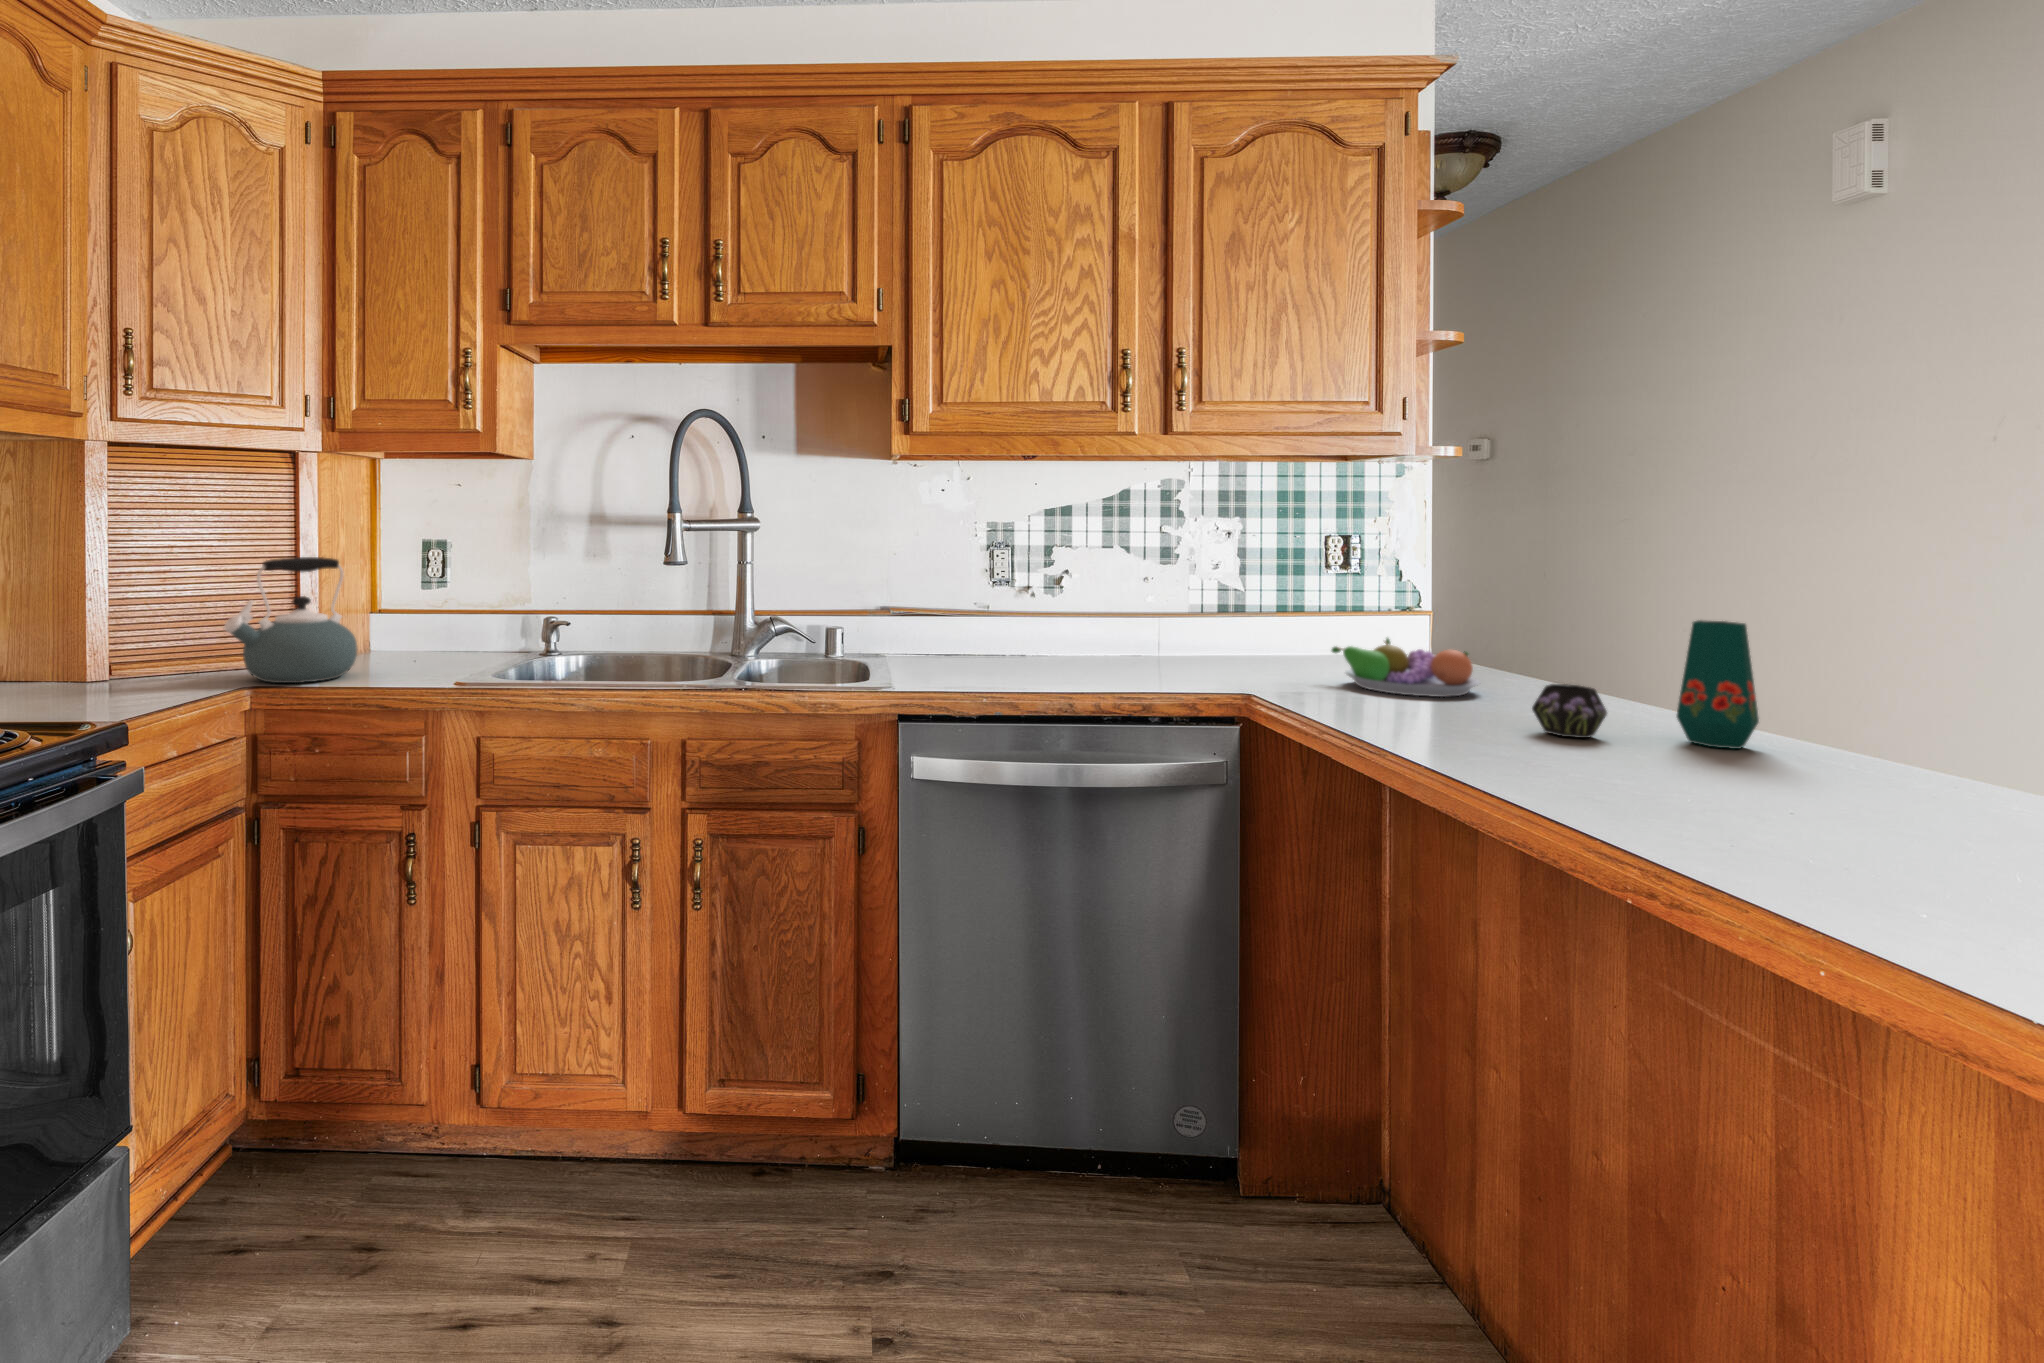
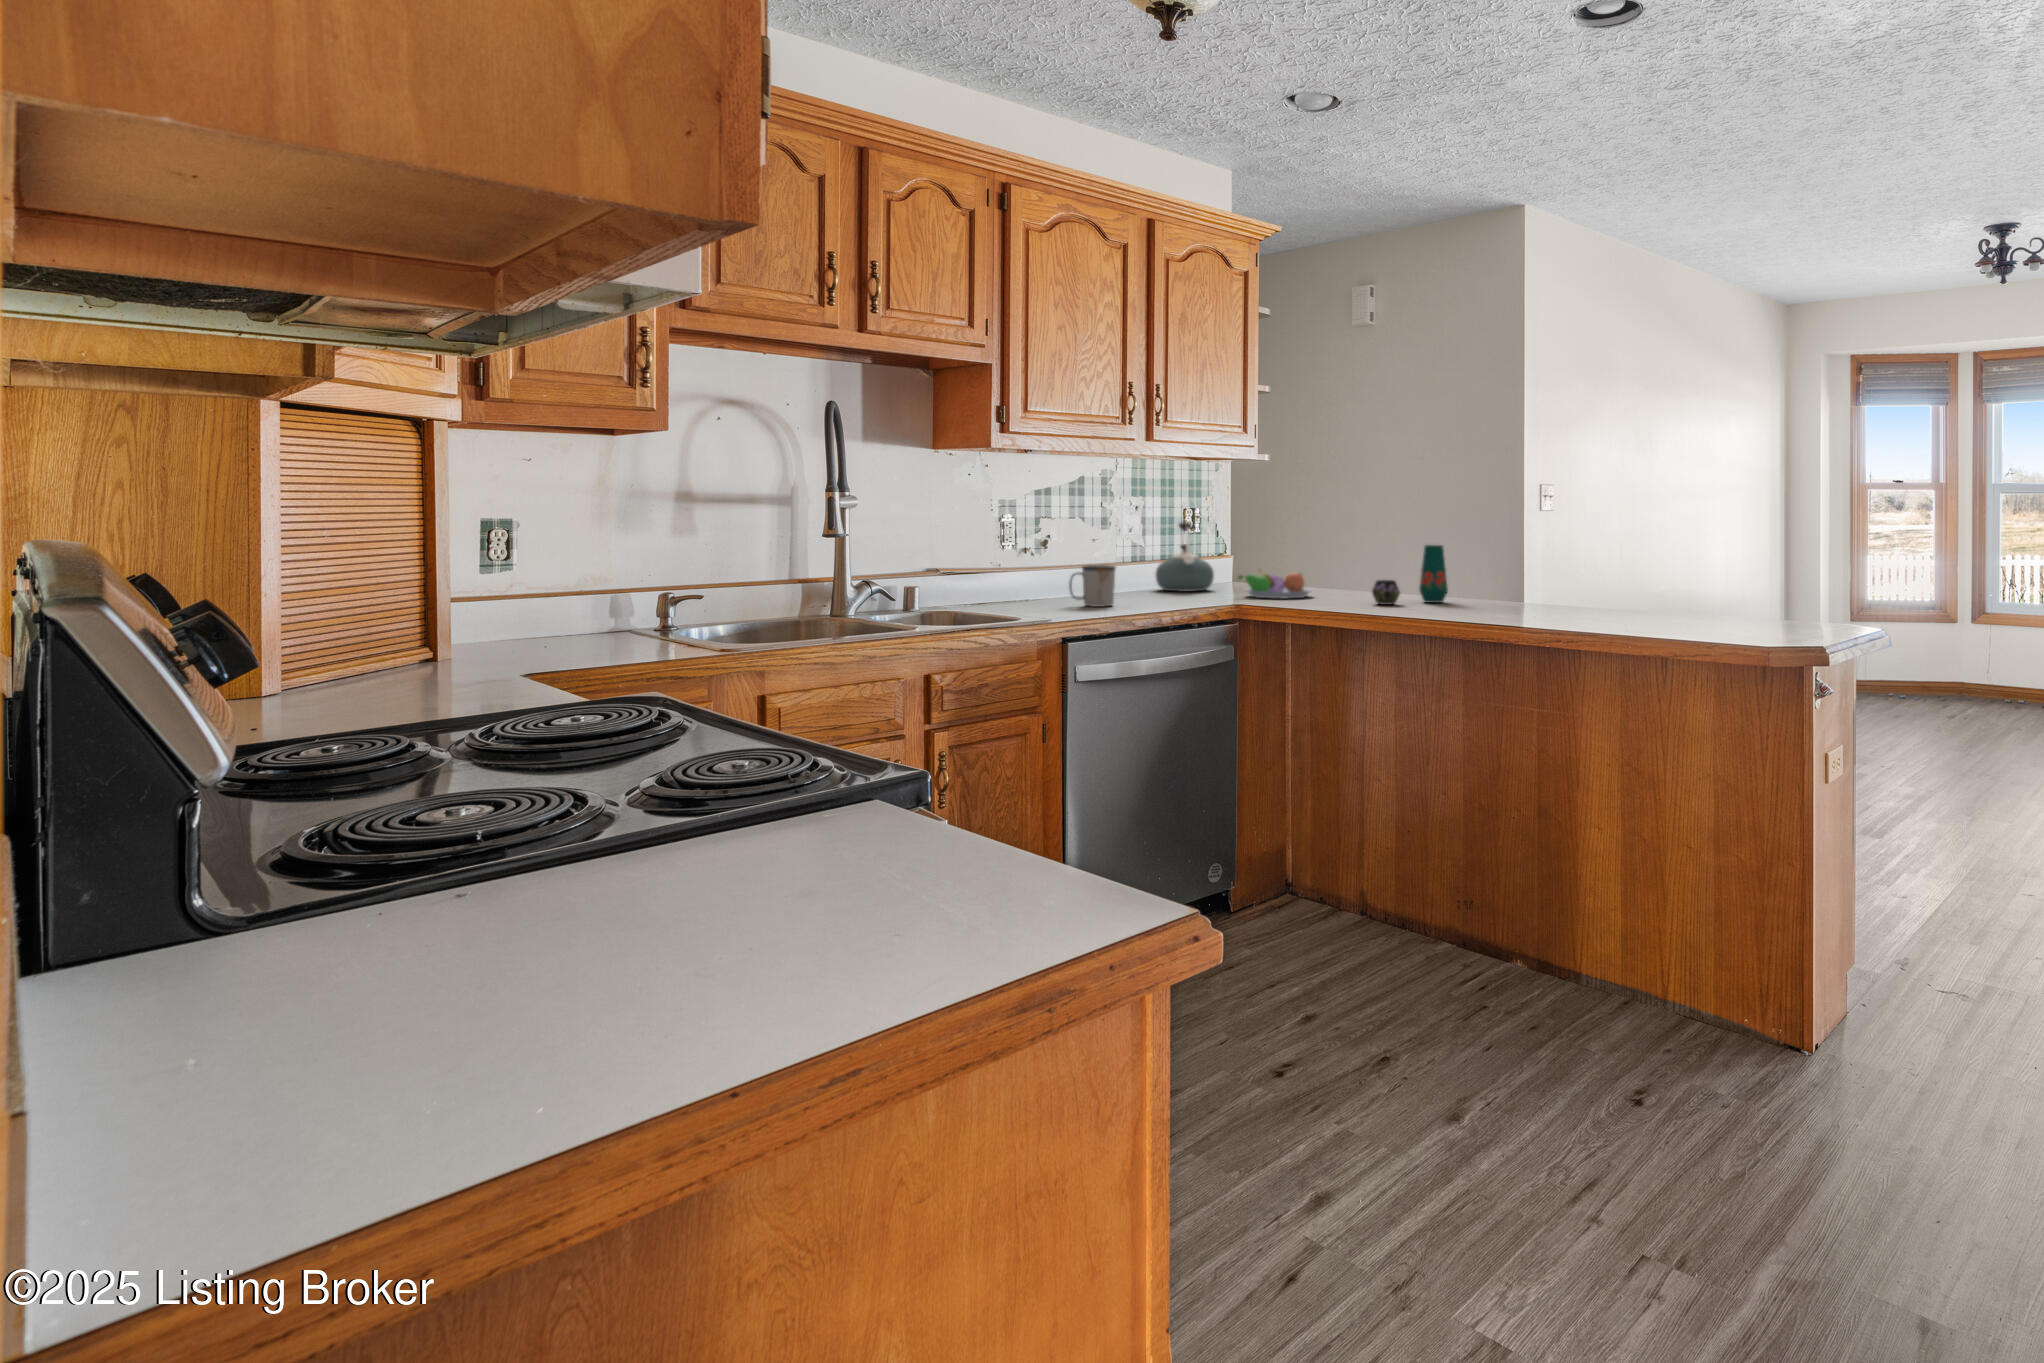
kettle: present [224,557,358,683] -> present [1156,522,1214,591]
mug: none [1014,616,1079,677] -> present [1069,565,1116,607]

